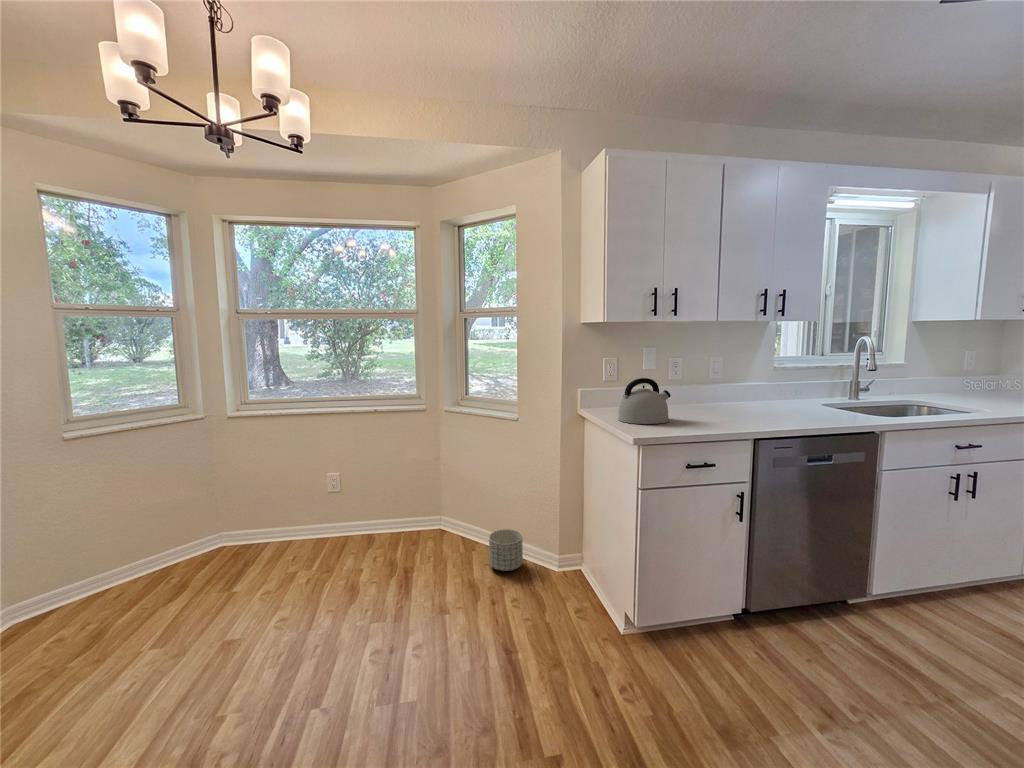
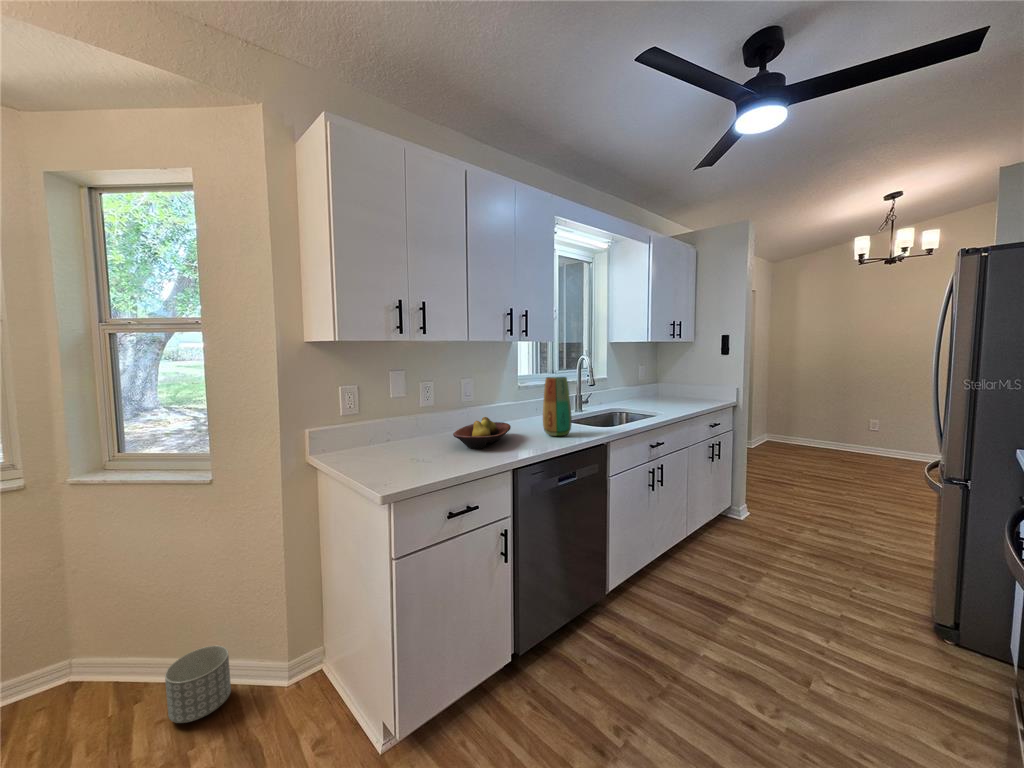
vase: none [797,357,834,418] -> present [543,377,572,436]
kettle: present [618,378,671,424] -> none [361,411,424,470]
fruit bowl: none [697,392,758,419] -> present [453,417,511,449]

